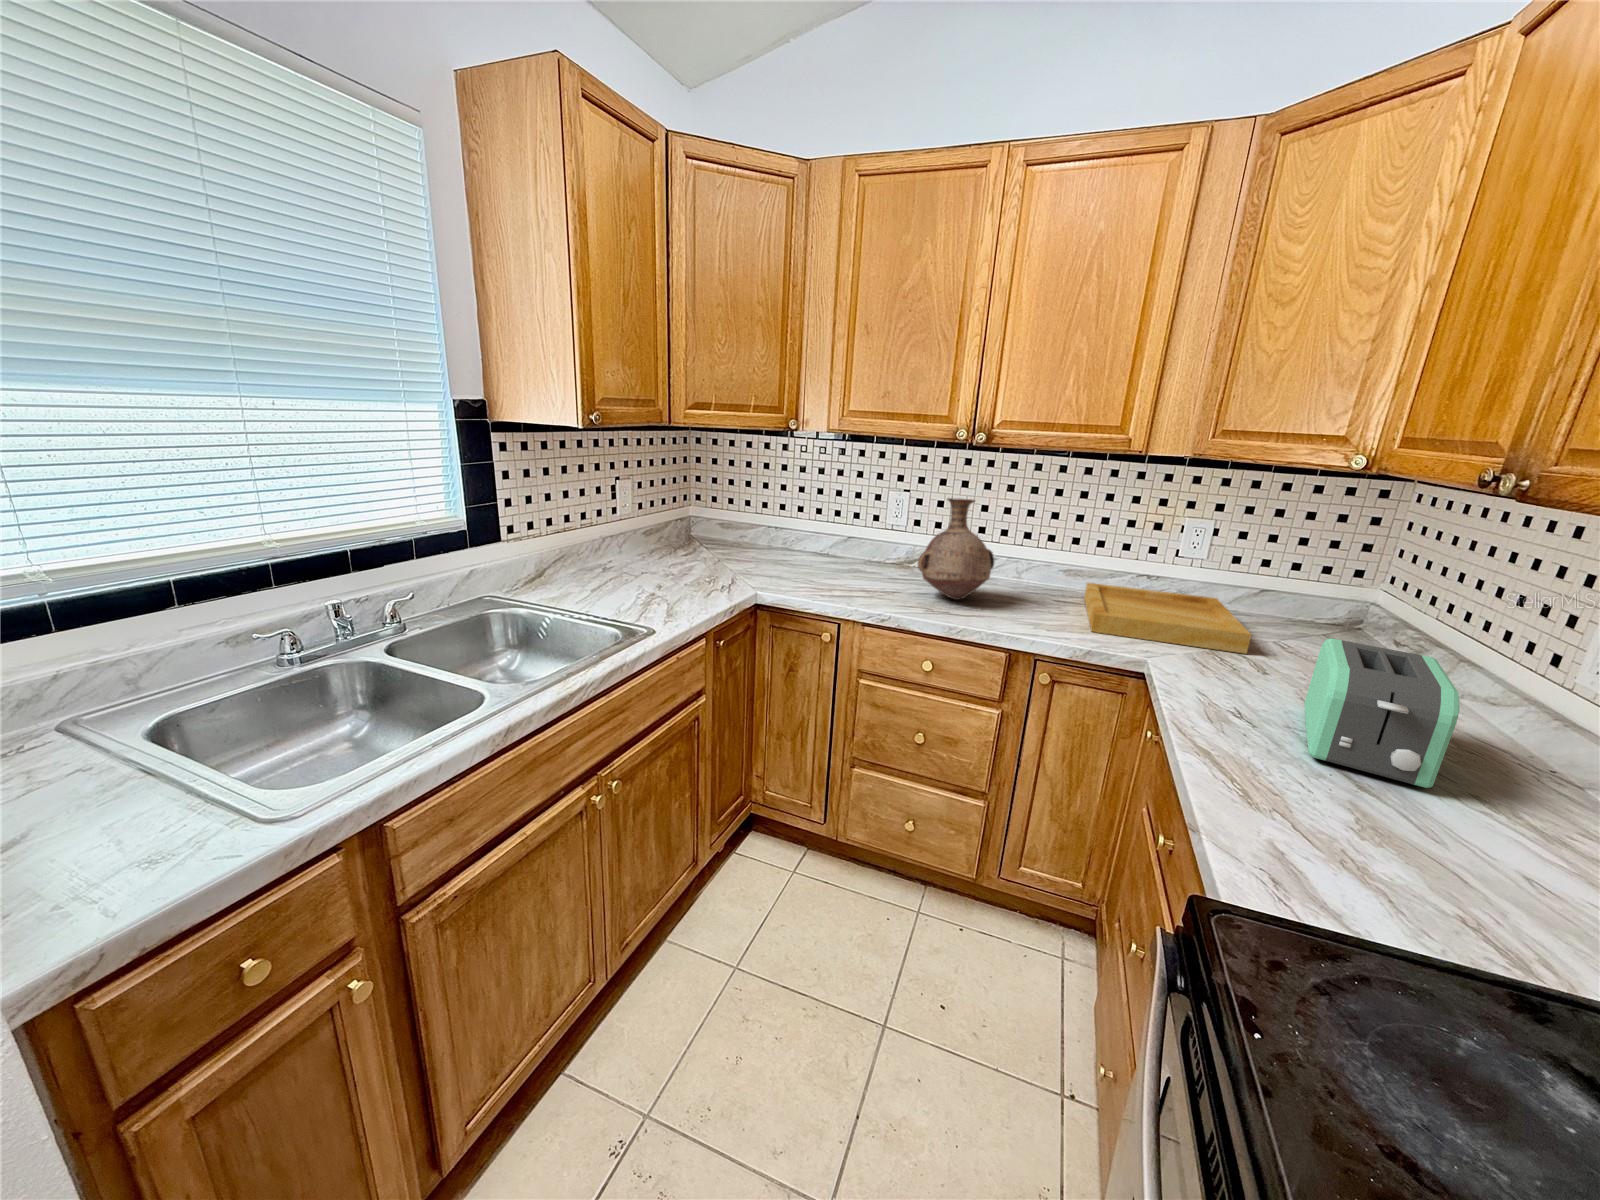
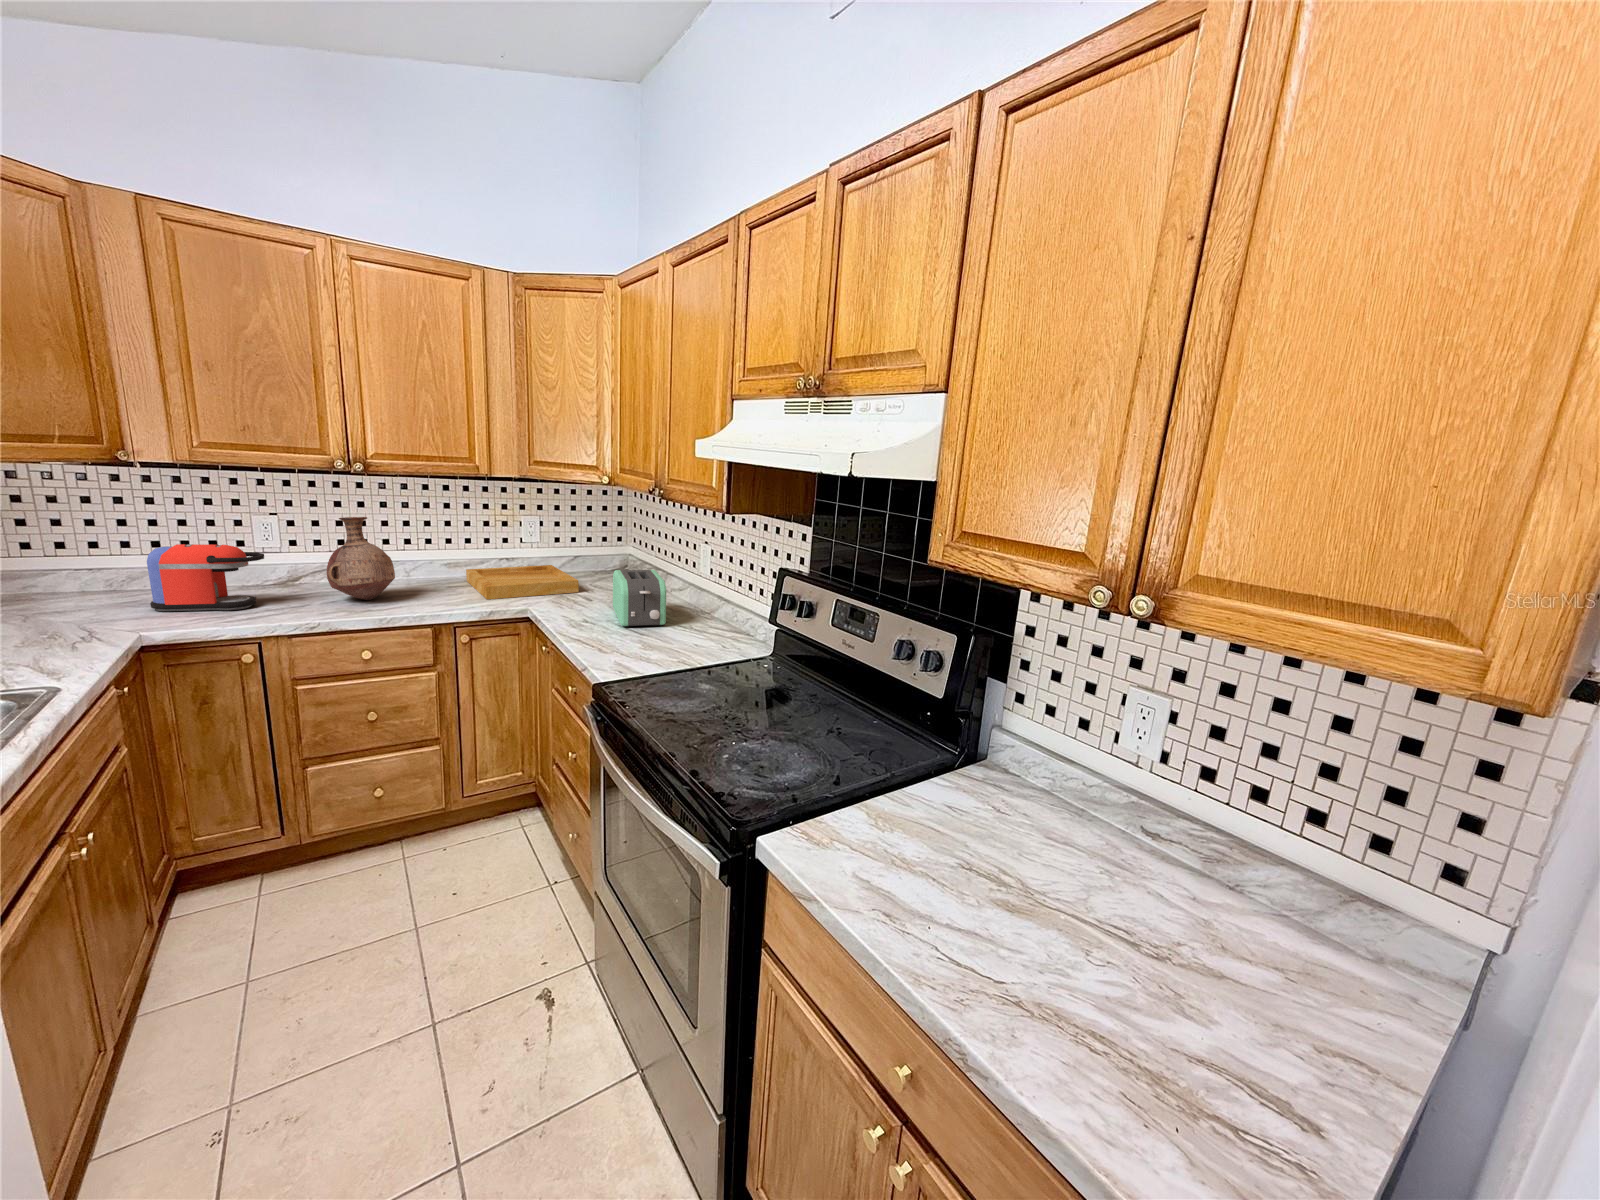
coffee maker: none [788,512,874,584] -> present [147,544,264,611]

